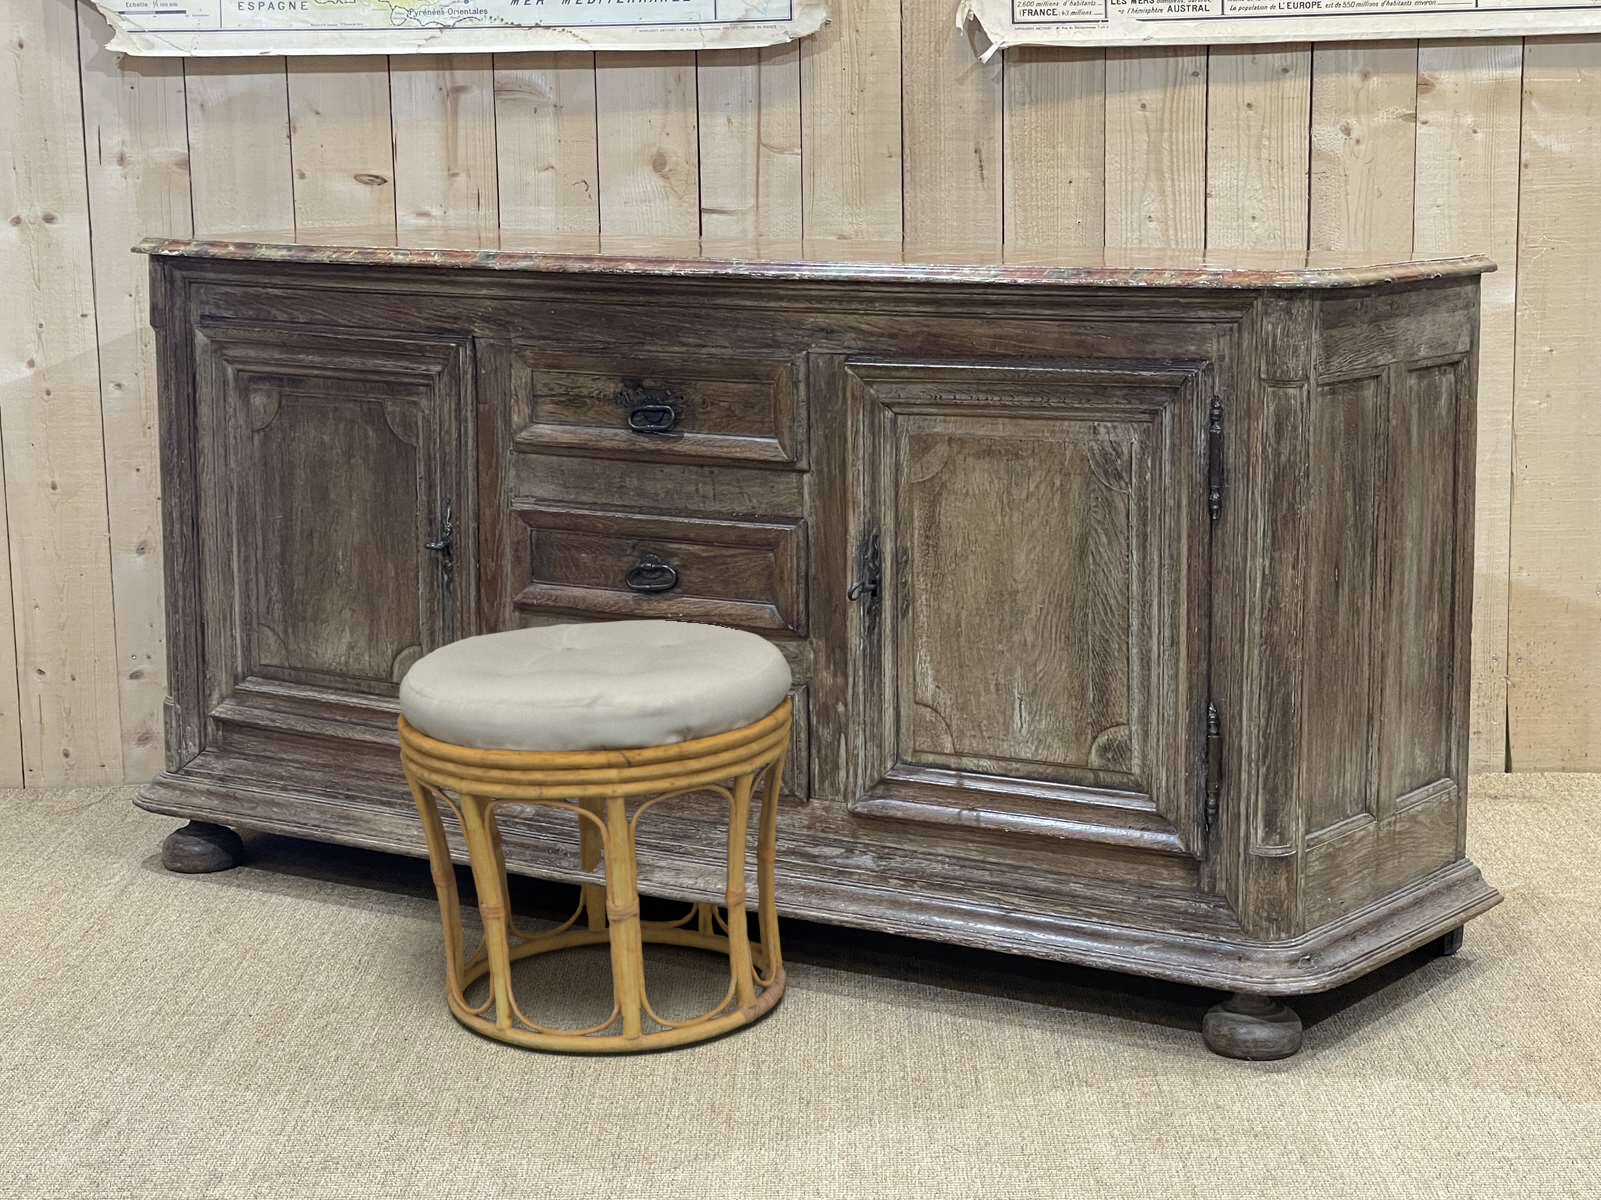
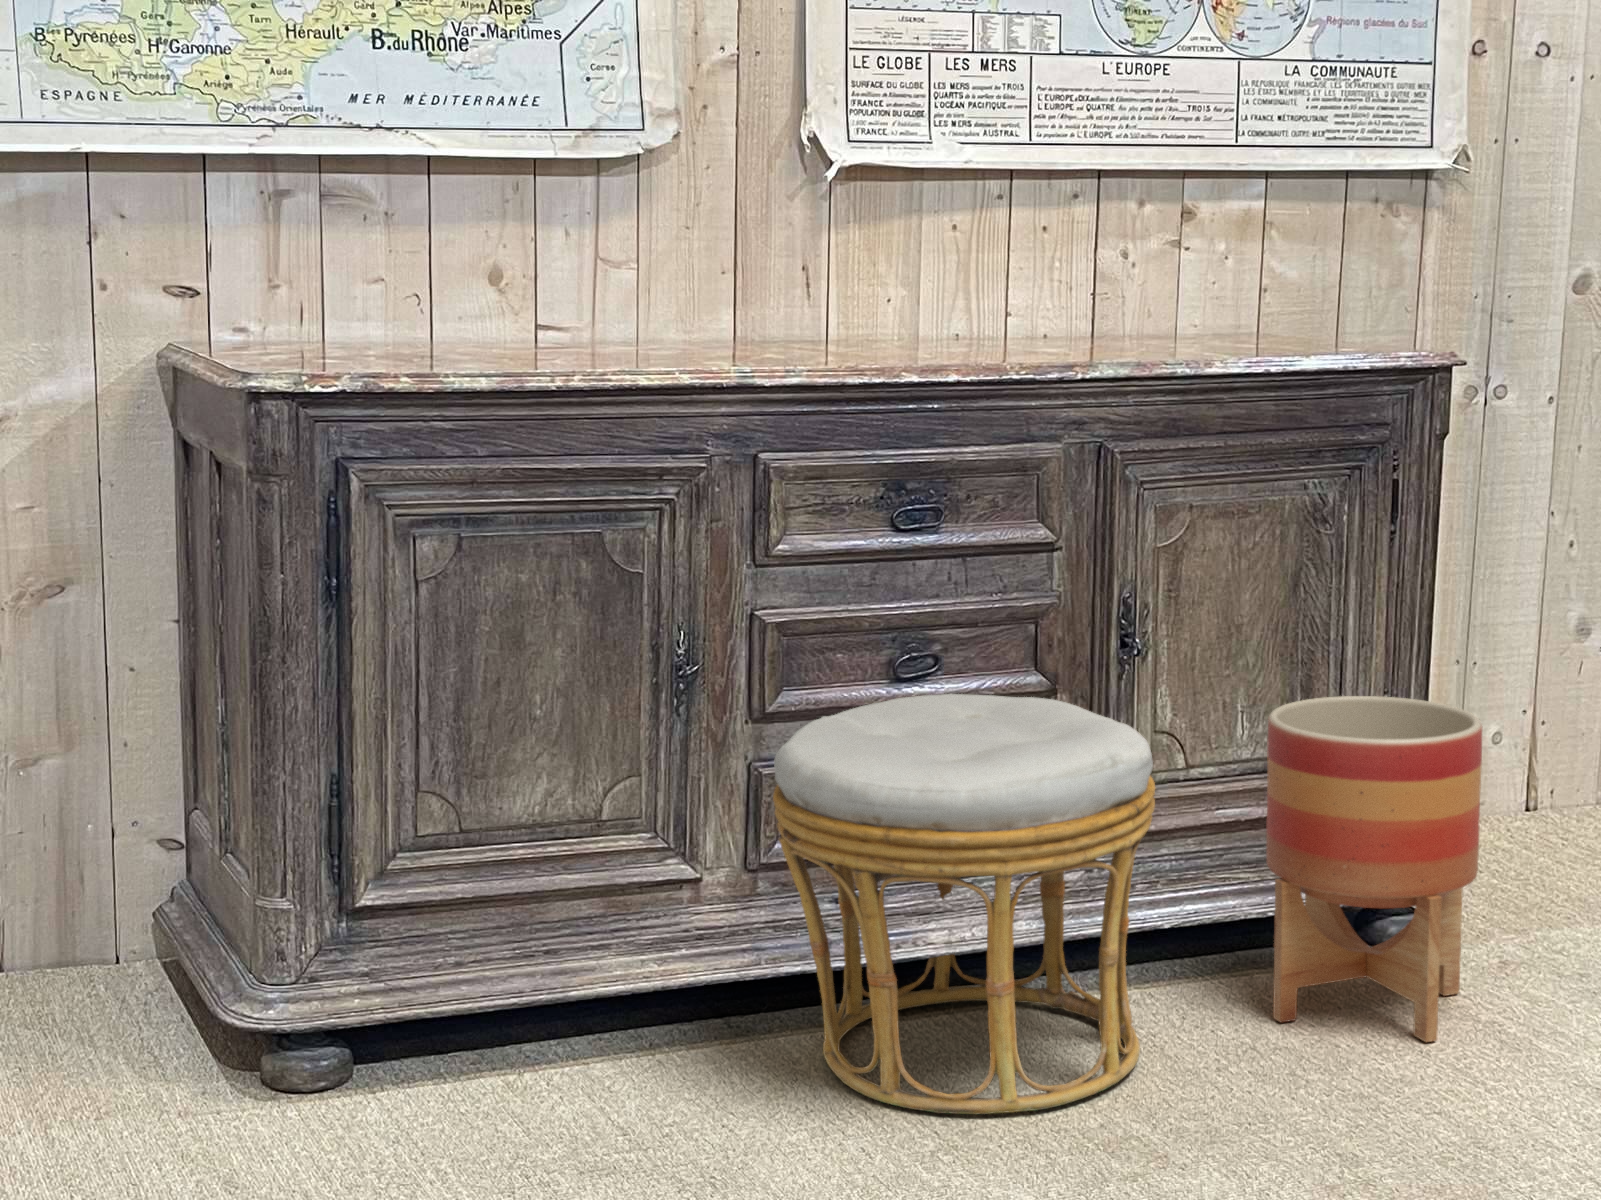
planter: none [910,698,1164,1123] -> present [1266,696,1482,1042]

